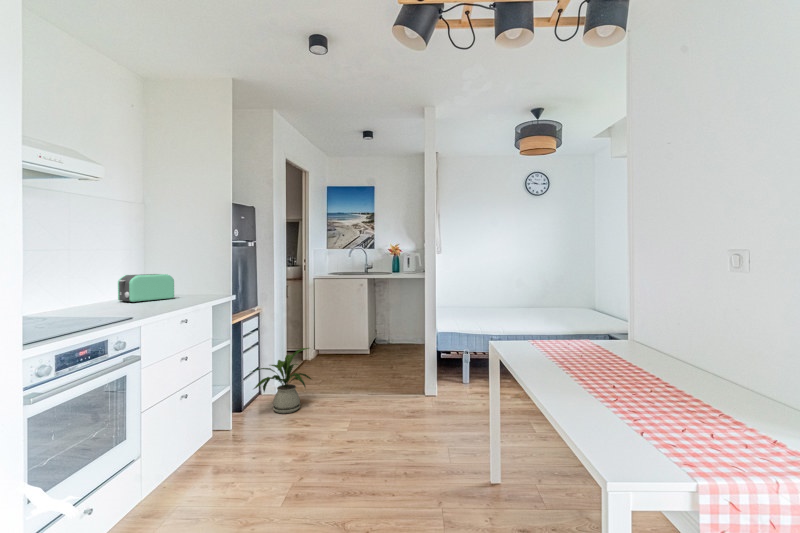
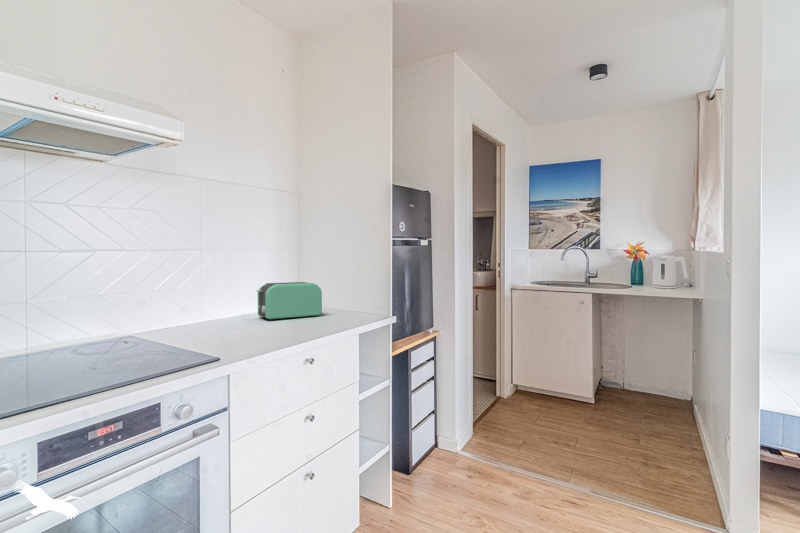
house plant: present [254,348,311,413] -> none [416,397,511,495]

